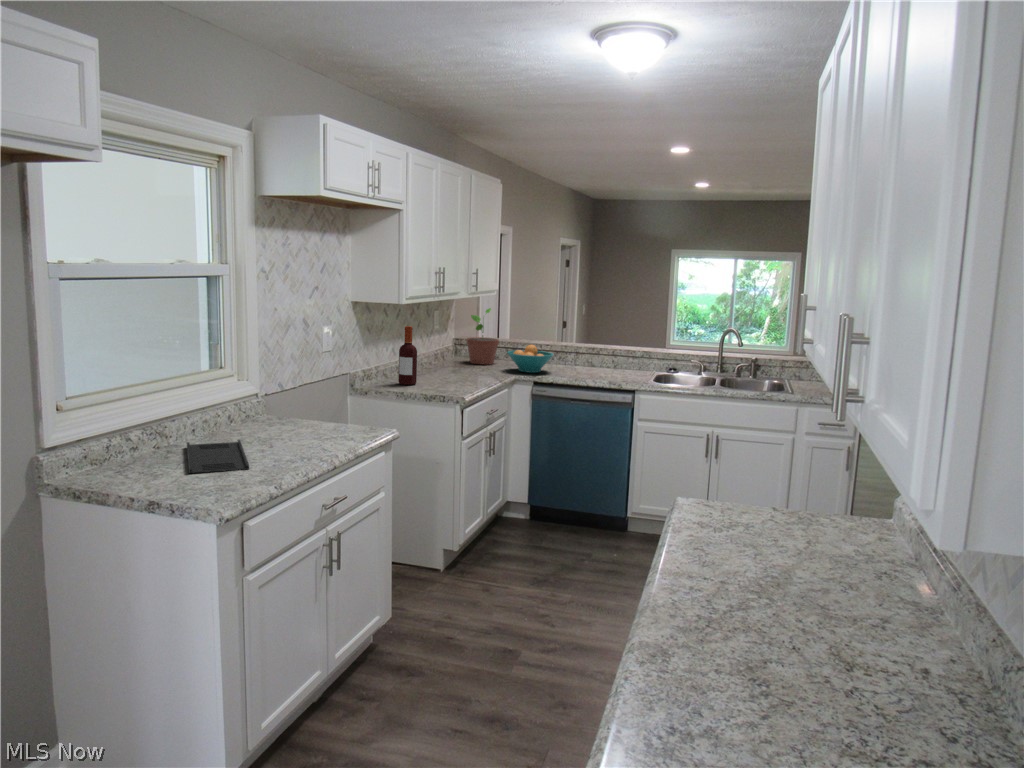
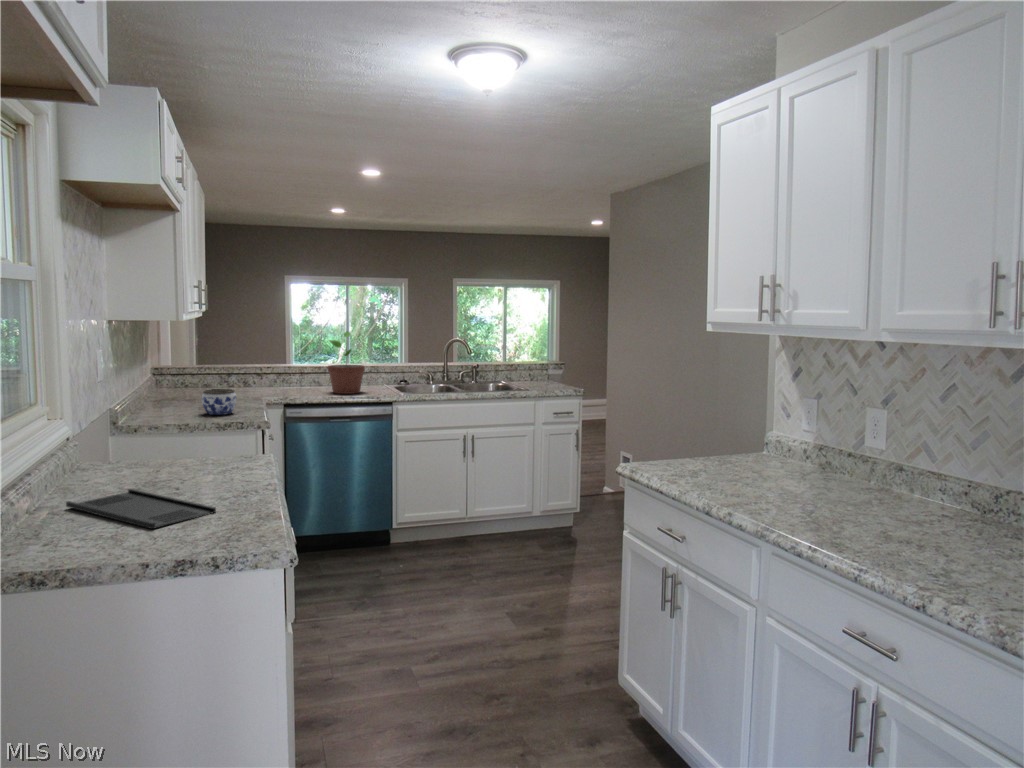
potted plant: present [467,308,499,364] -> present [328,331,365,394]
bottle: present [398,326,417,385] -> none [148,350,174,420]
fruit bowl: present [507,345,553,373] -> none [241,366,295,396]
jar: none [443,362,472,386] -> present [202,389,236,415]

